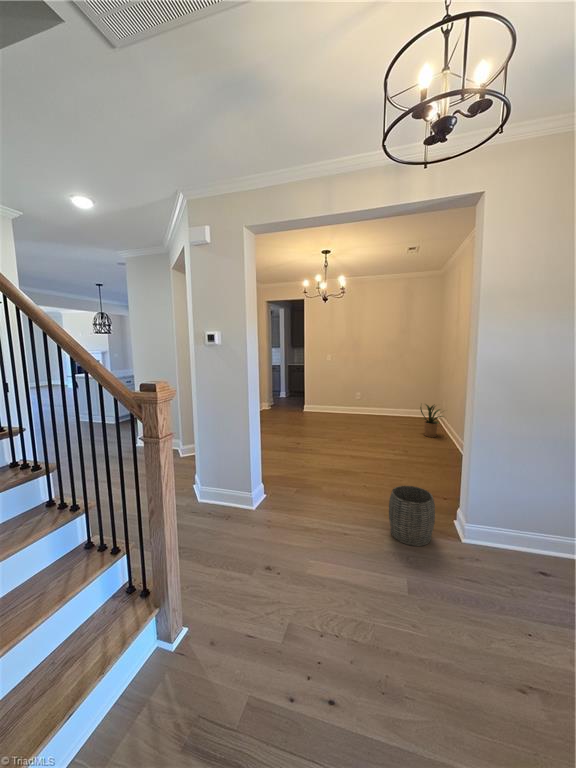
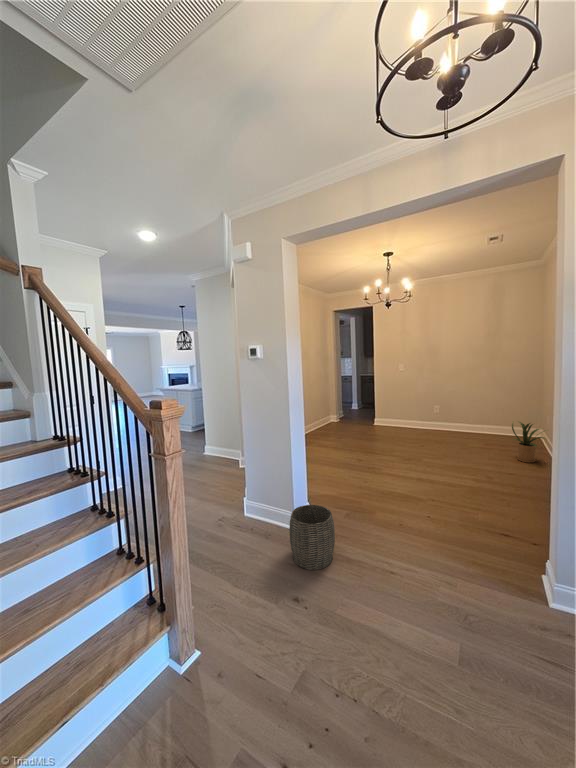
woven basket: present [389,486,435,546] -> present [289,505,335,570]

